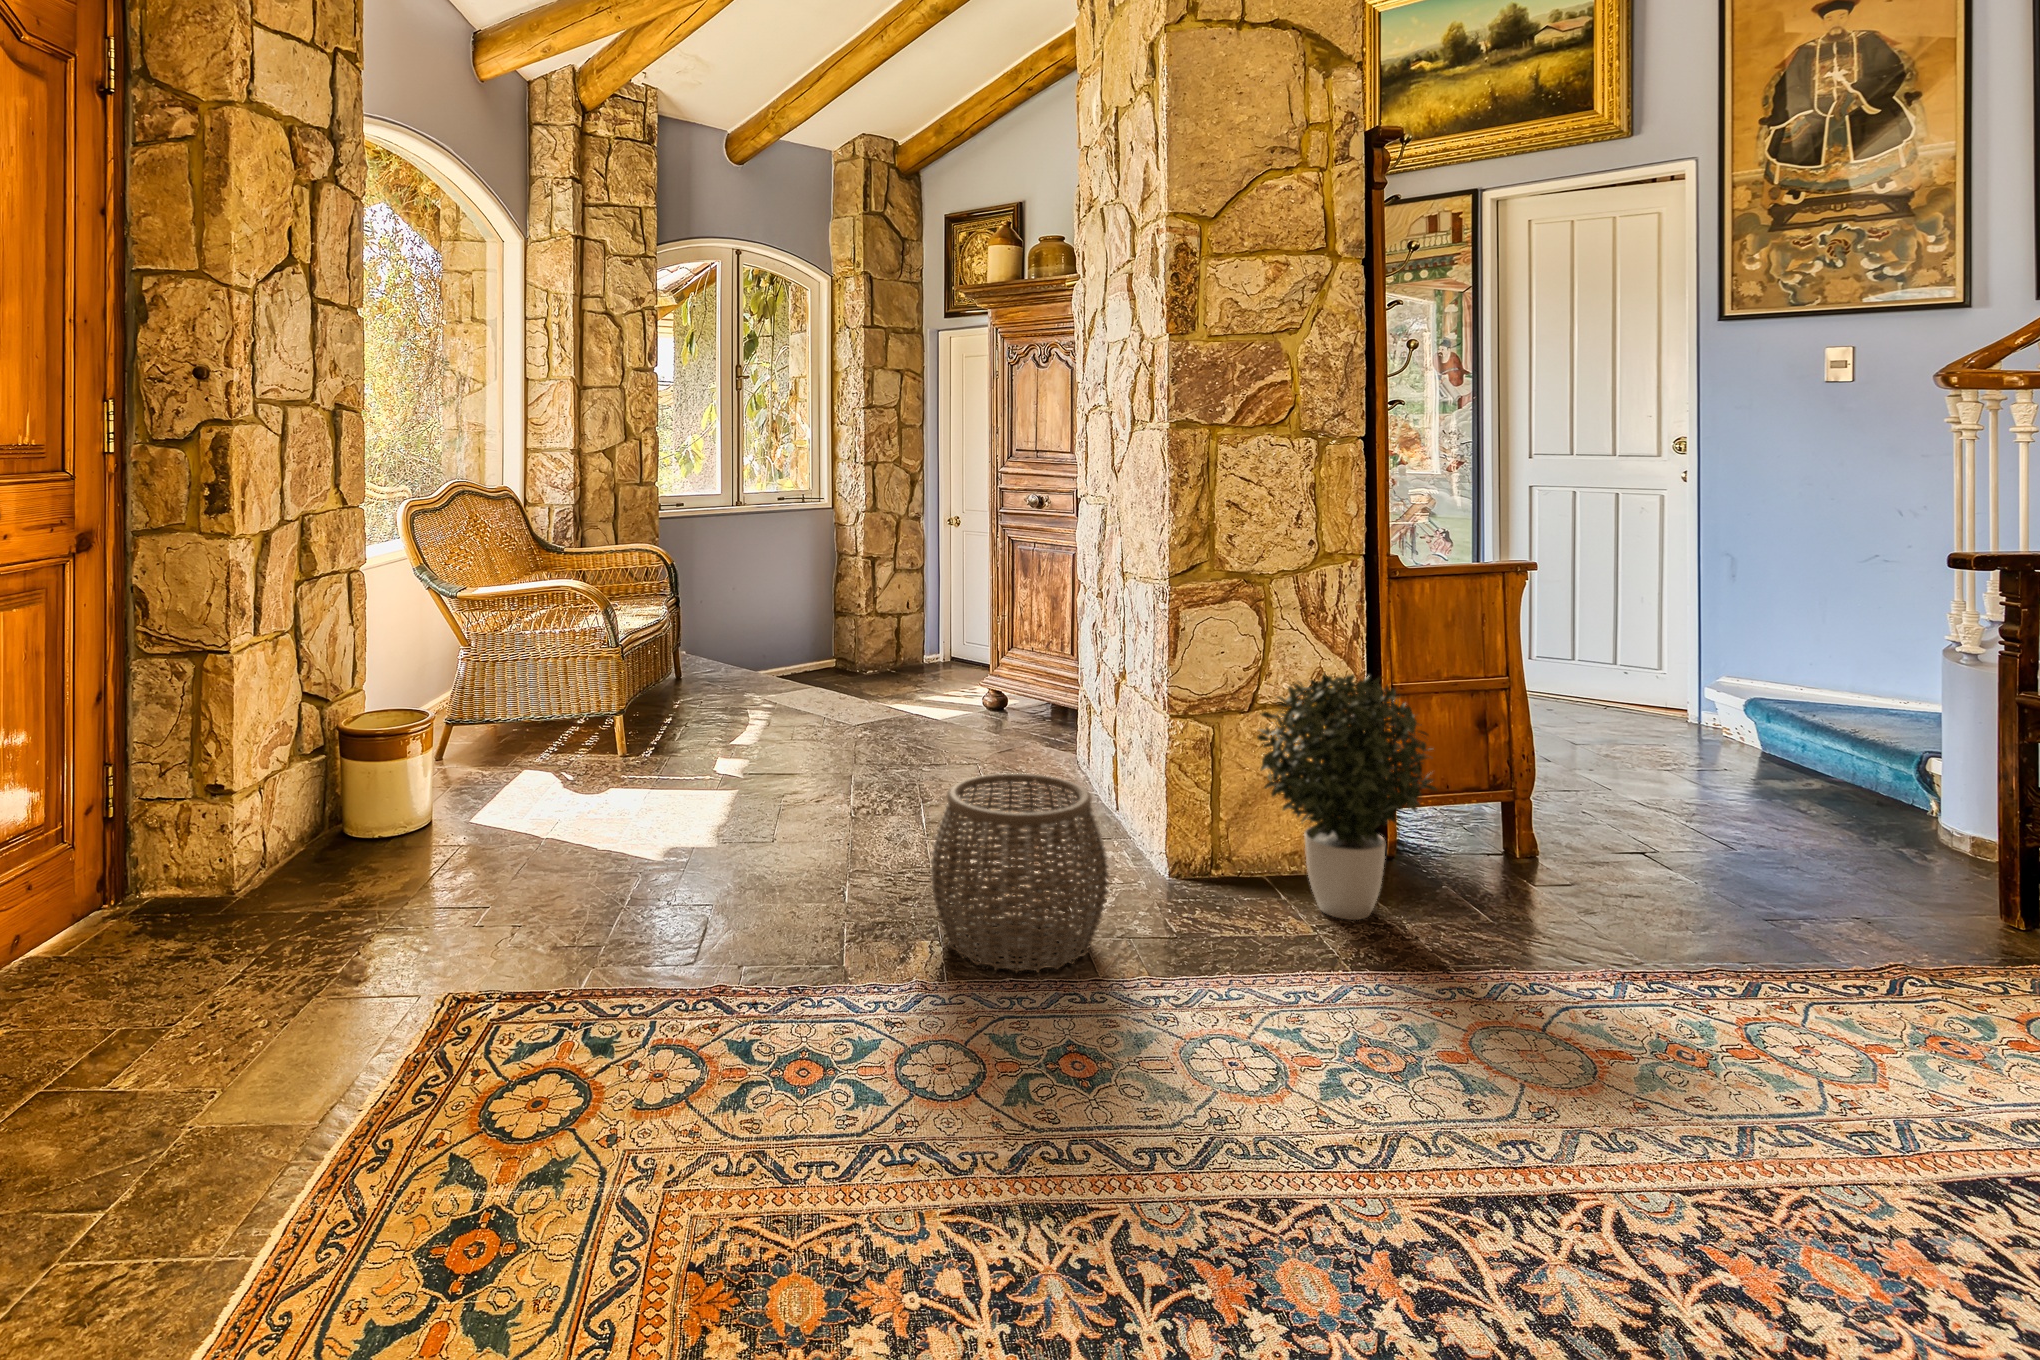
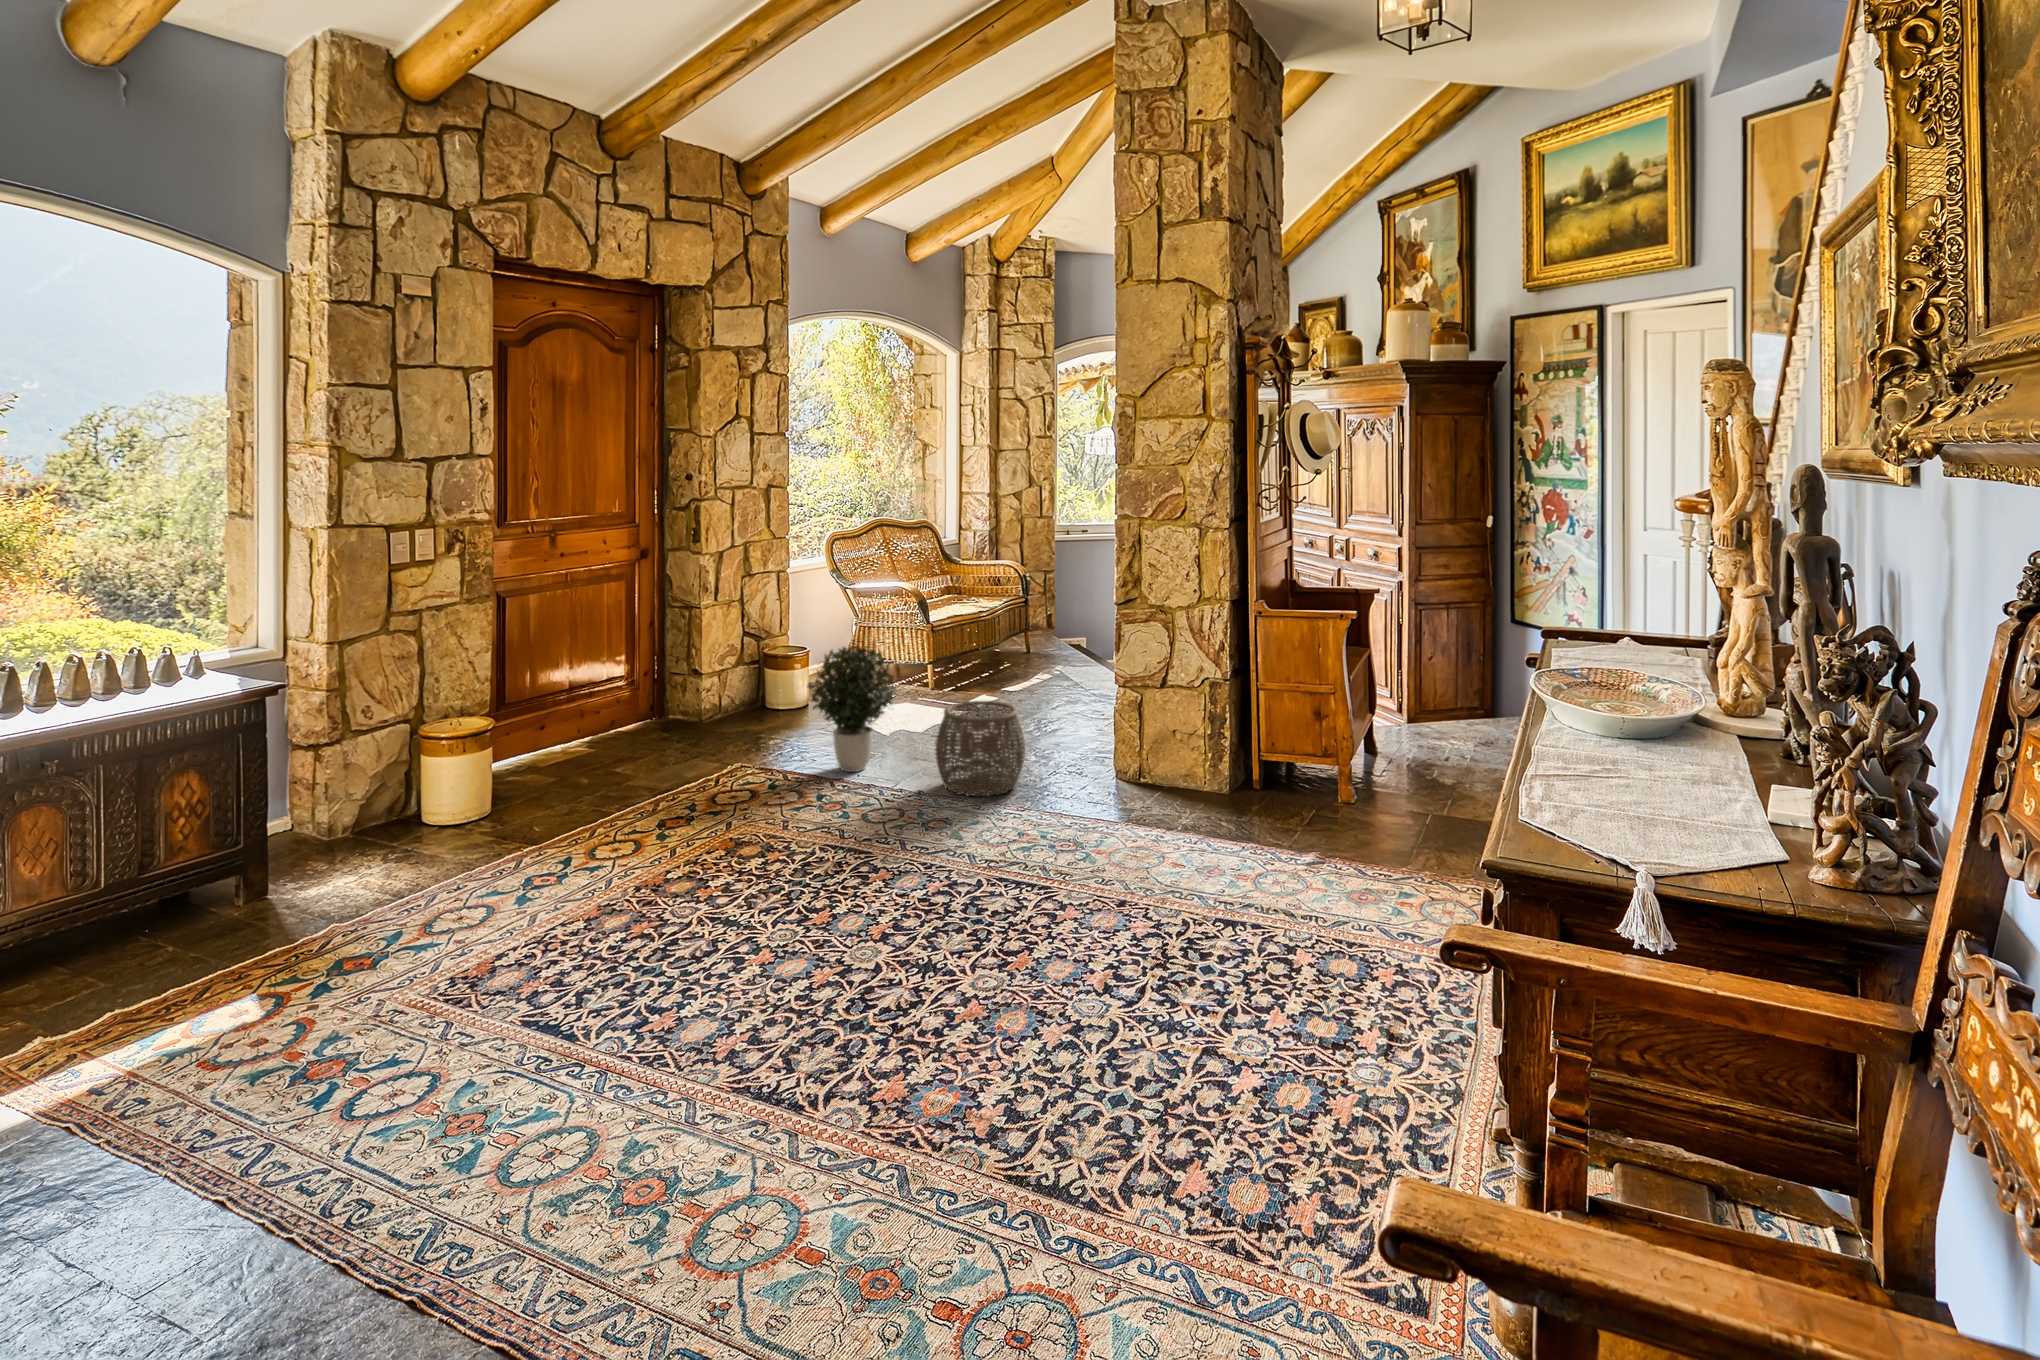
potted plant: present [1257,674,1437,920] -> present [808,646,896,772]

